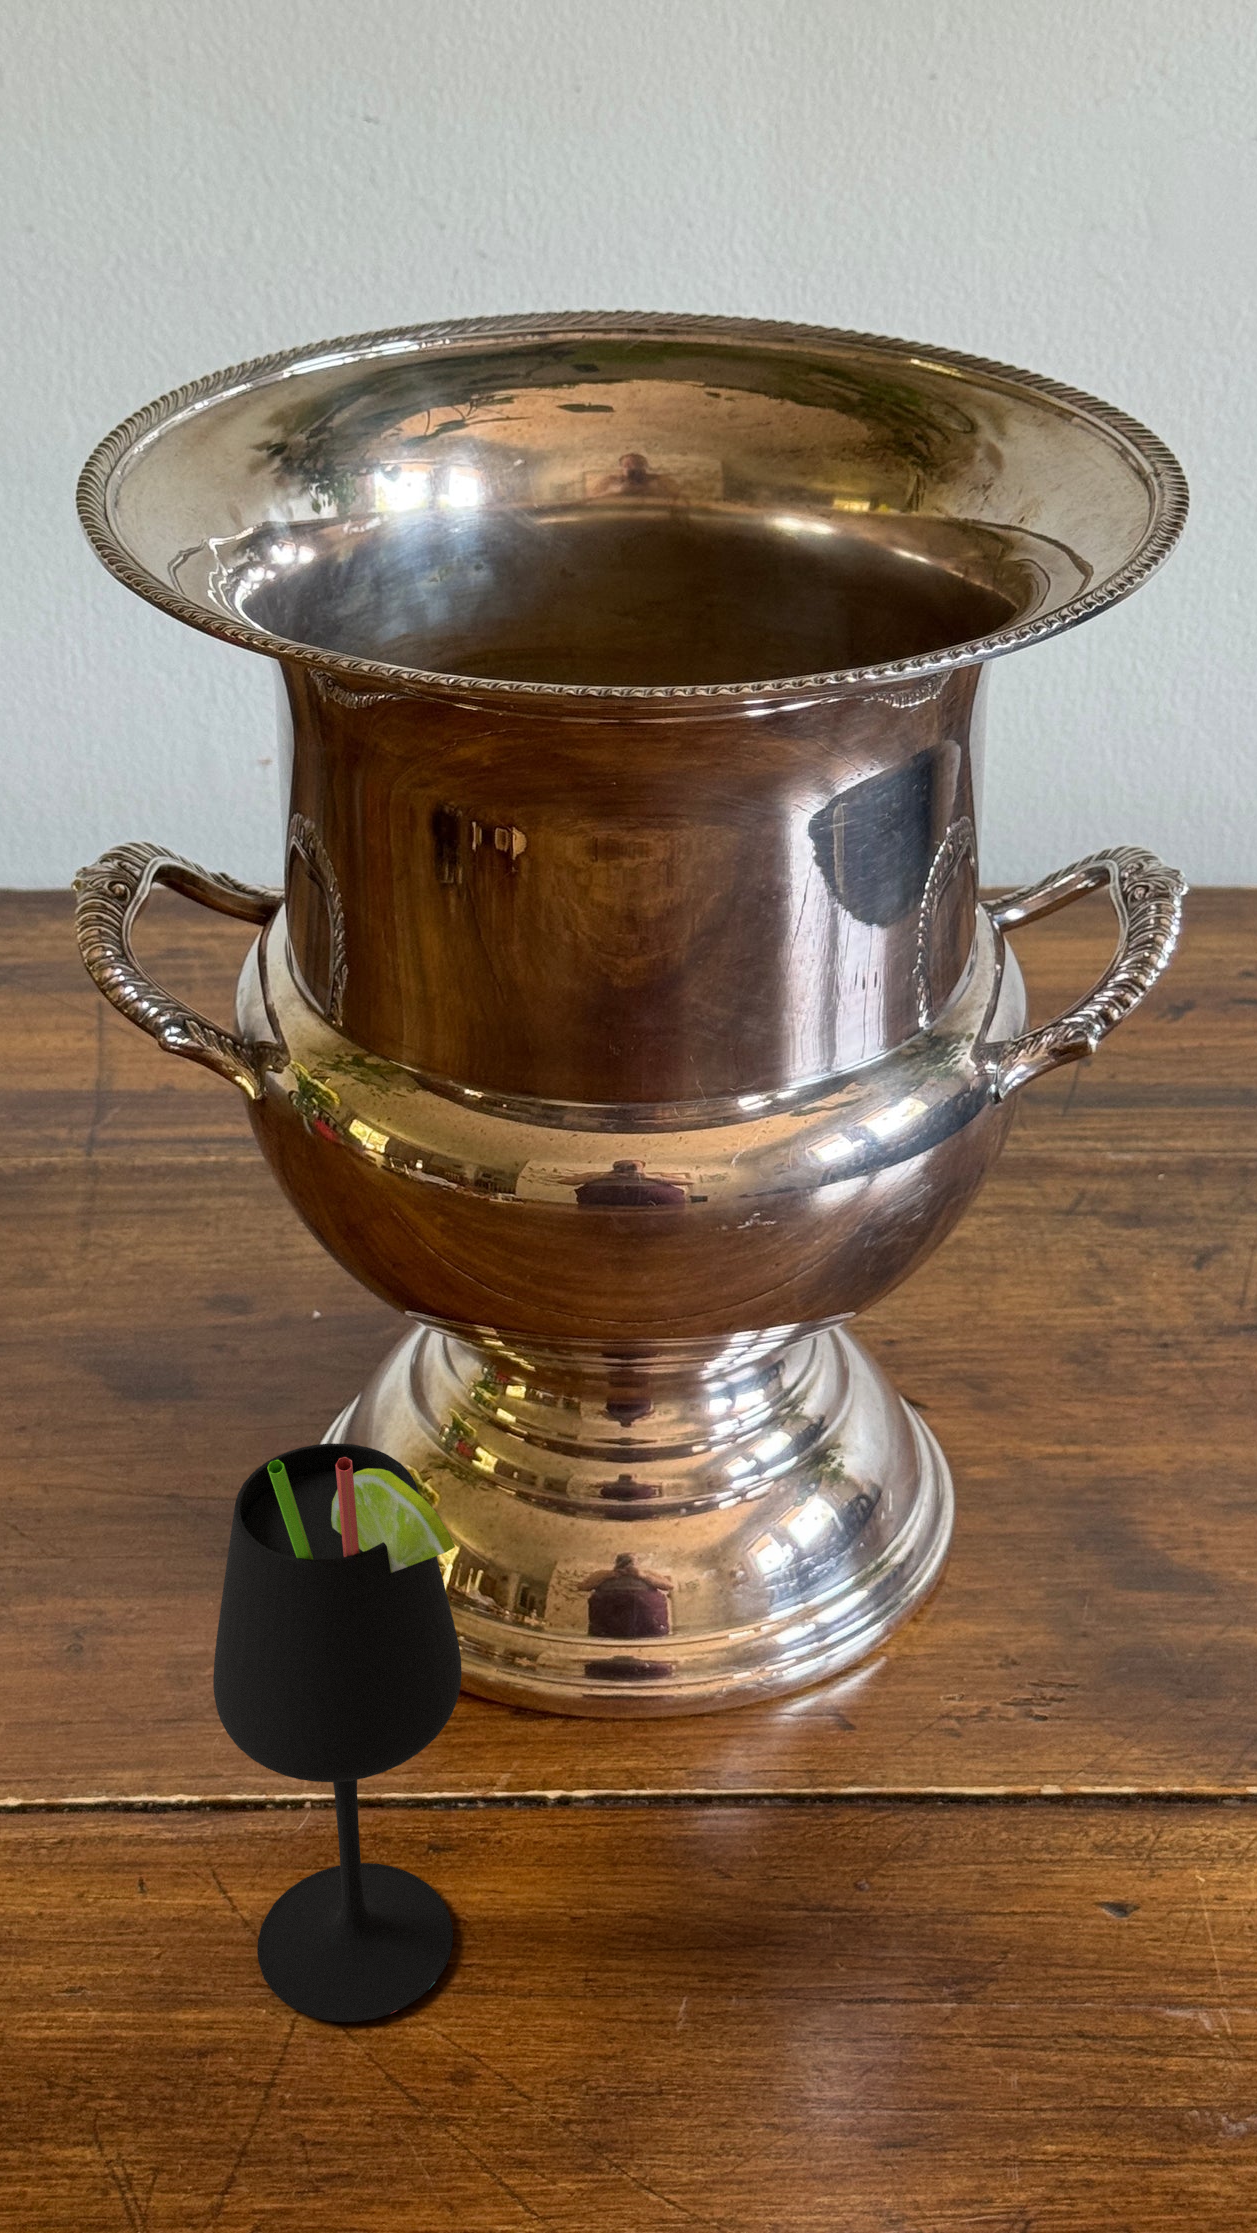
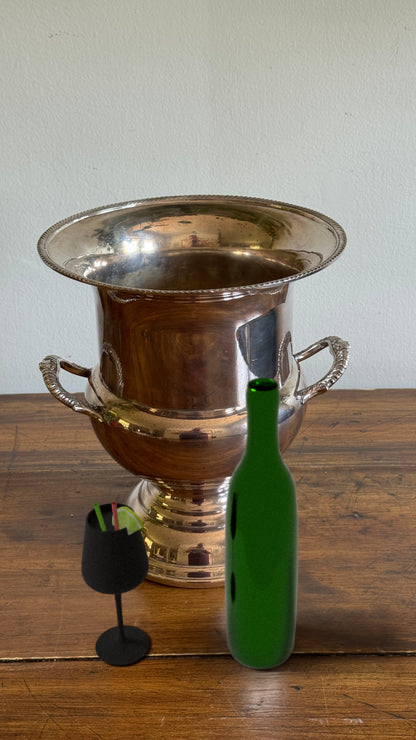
wine bottle: none [734,1006,1017,2047] -> present [225,378,298,670]

